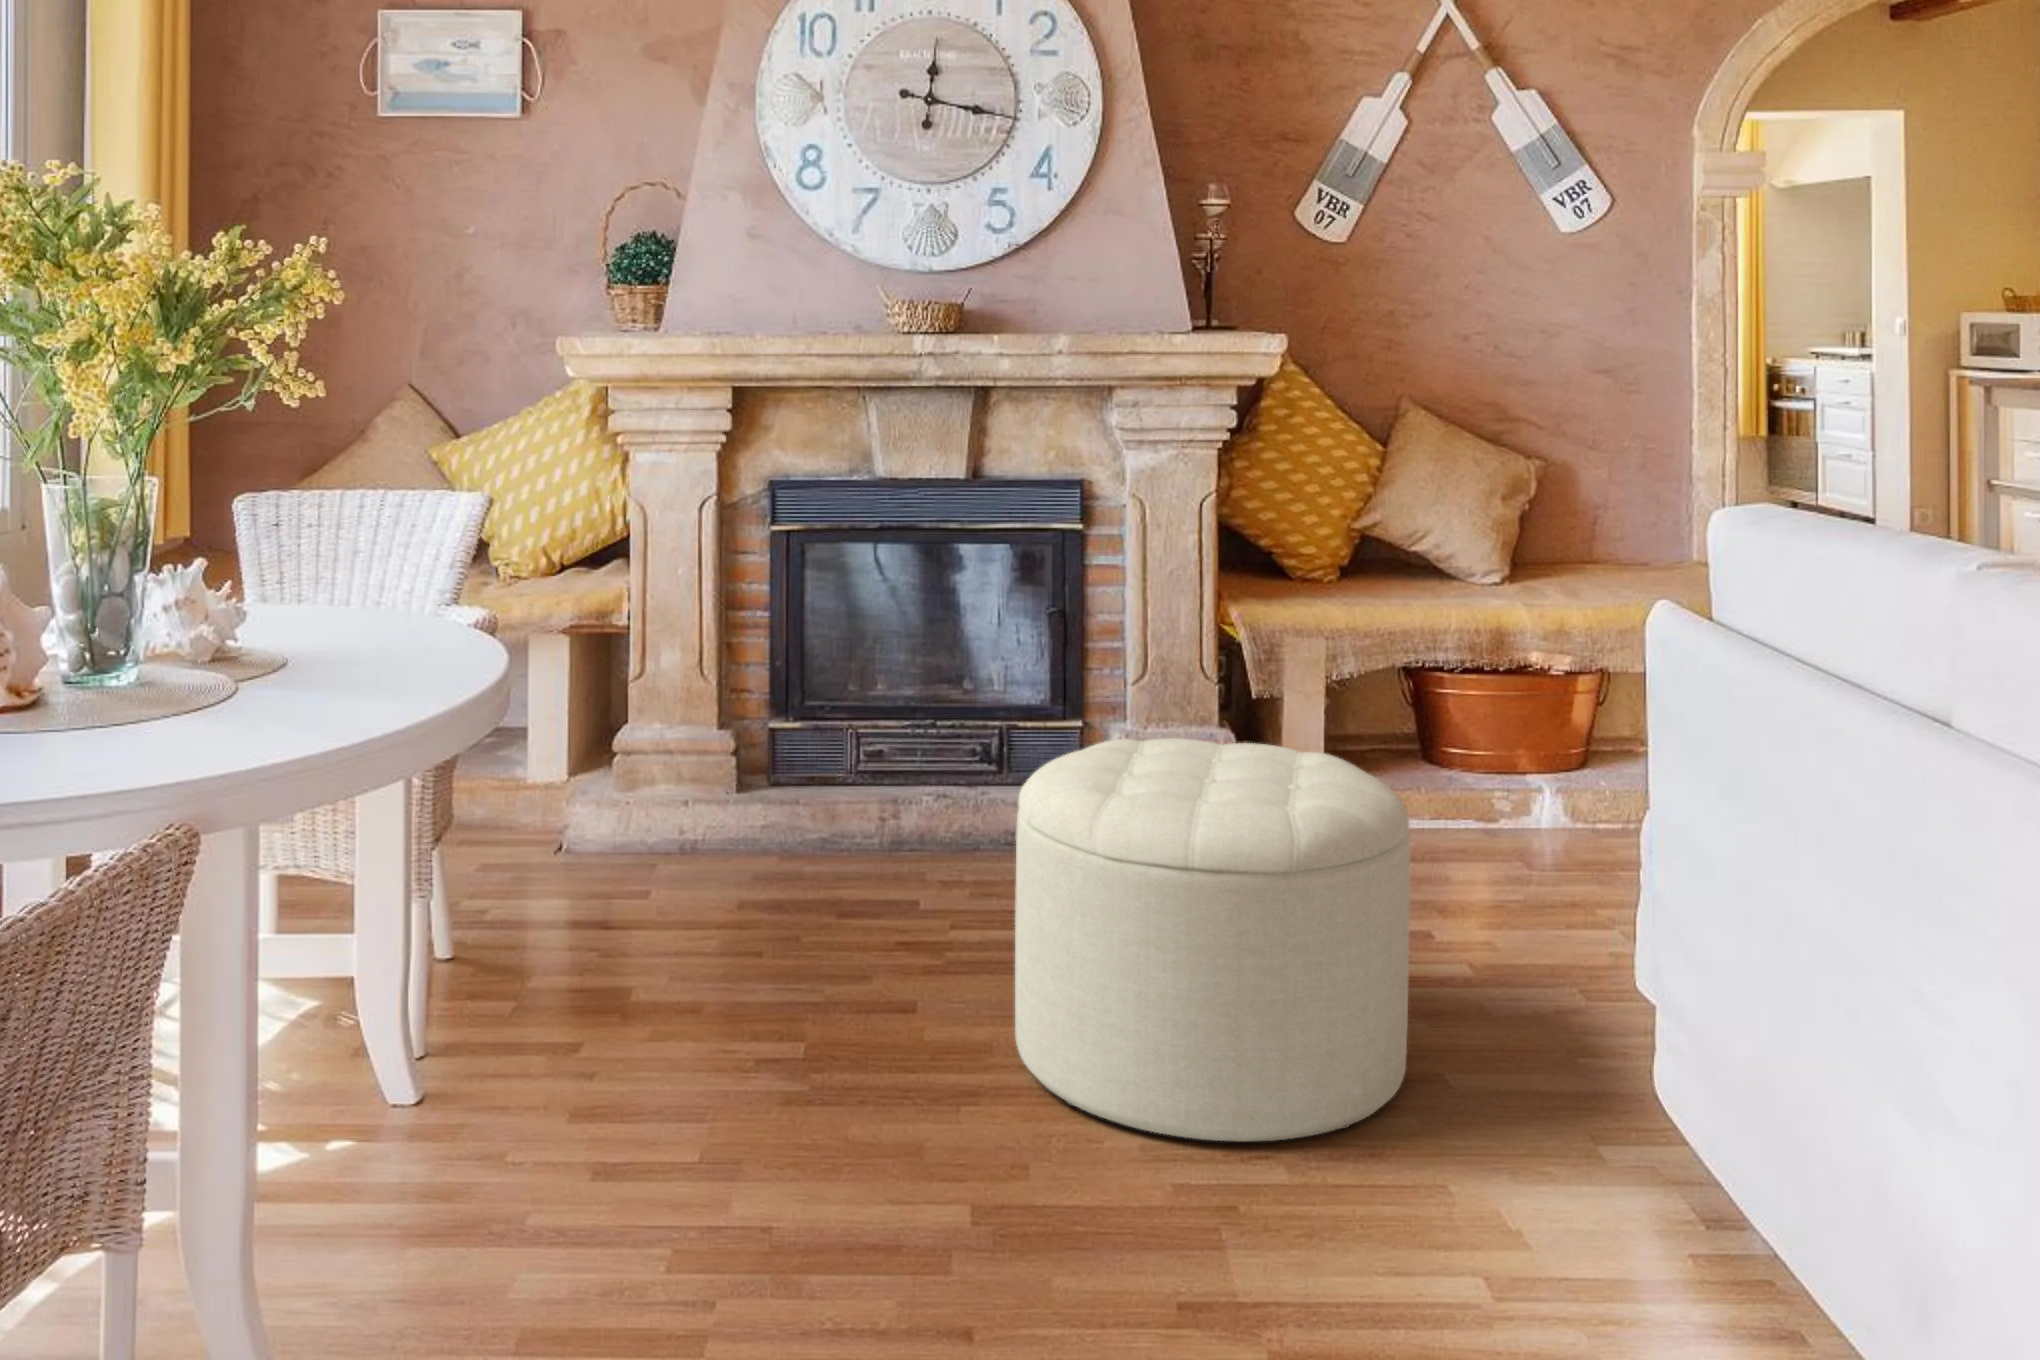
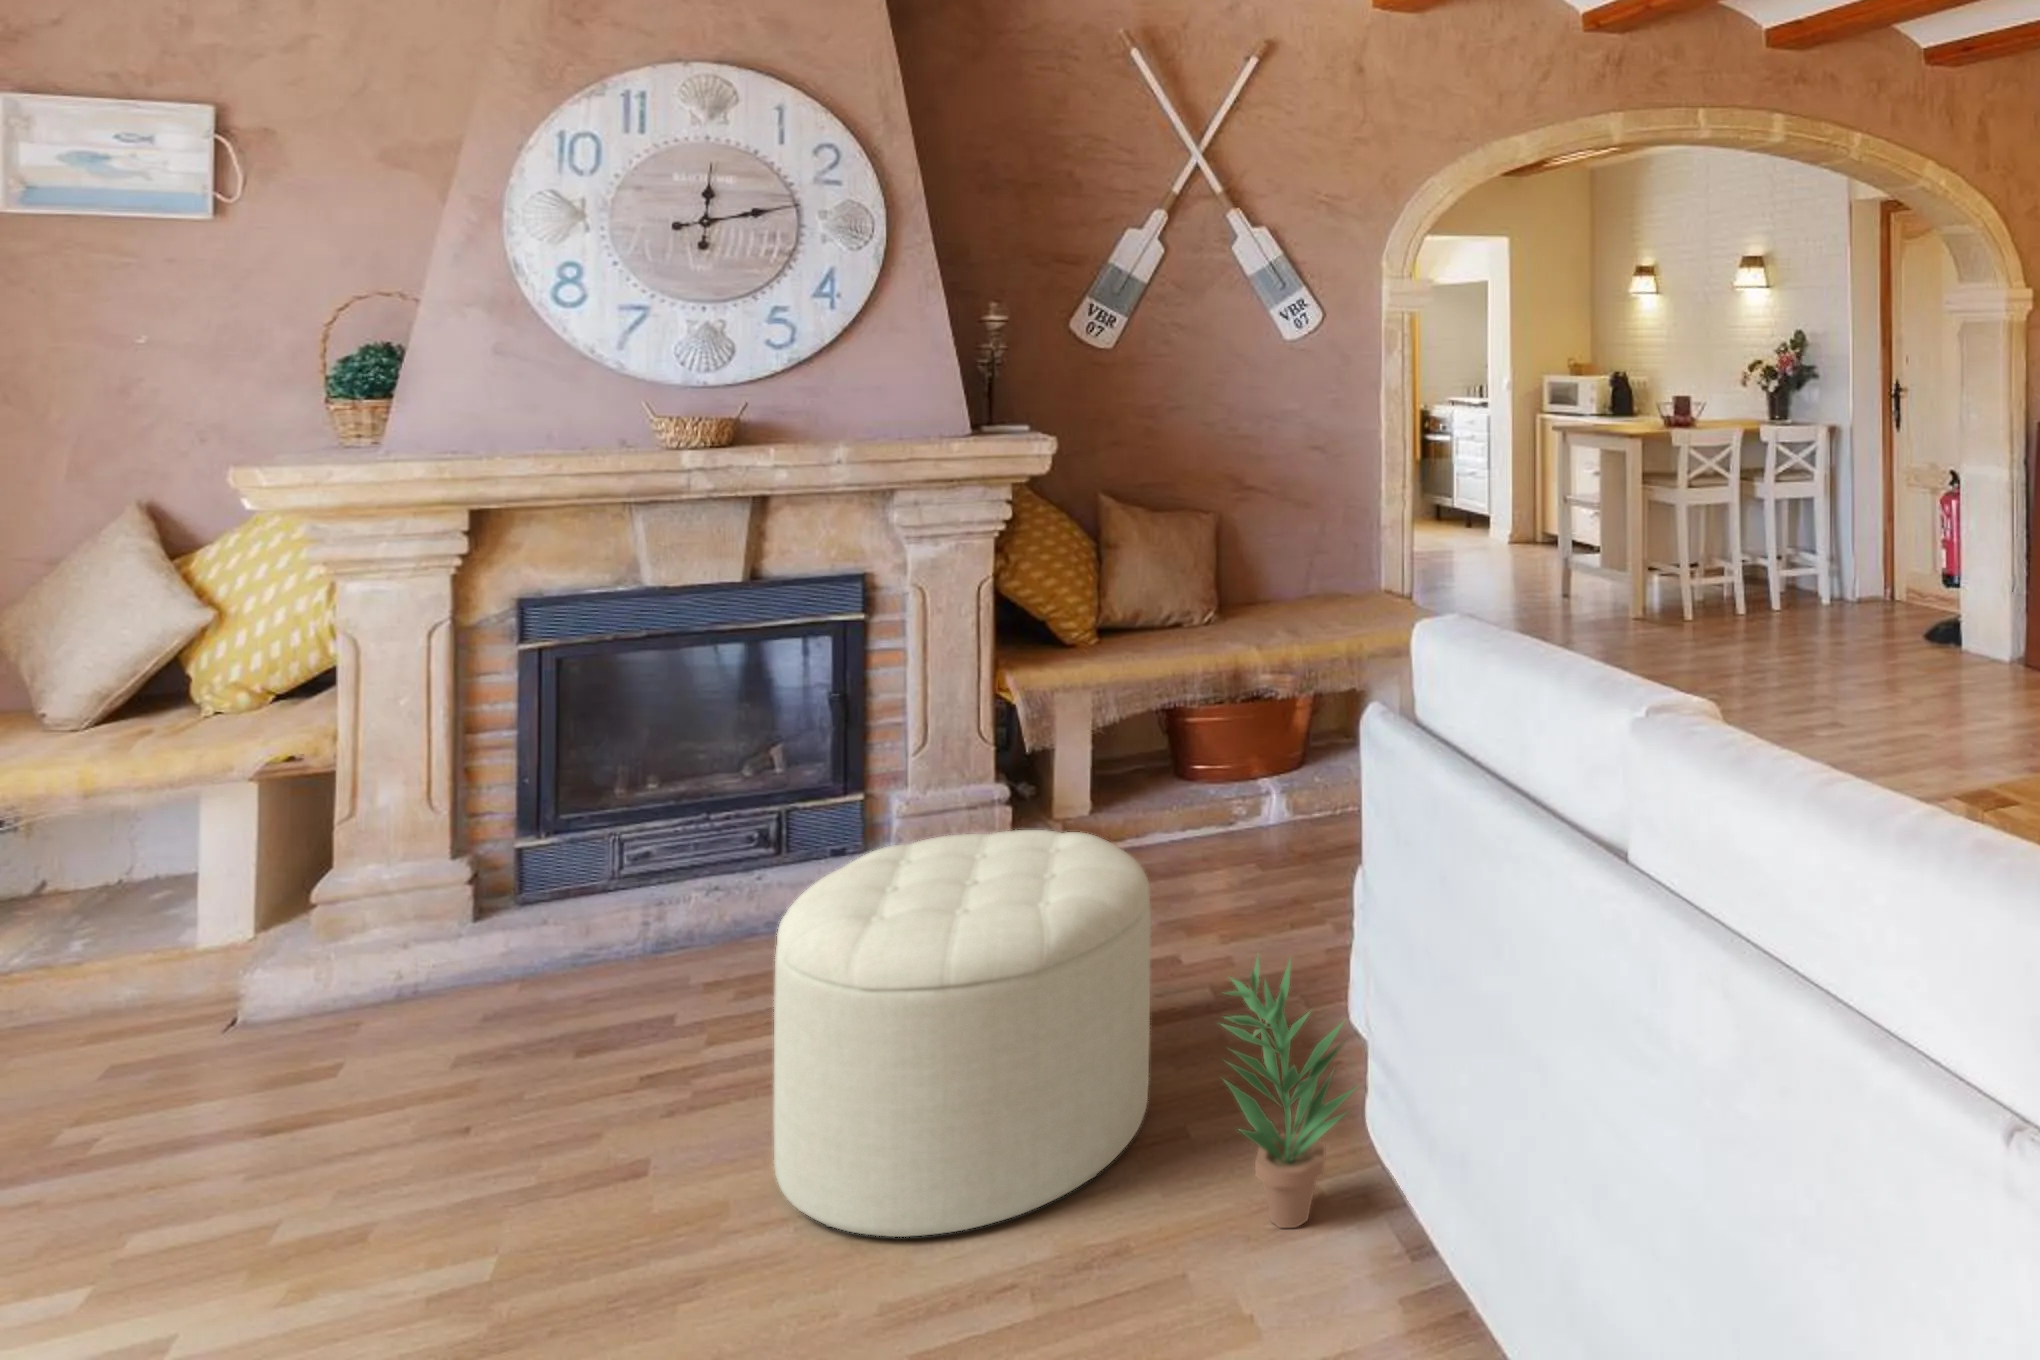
potted plant: none [1495,894,1684,1232] -> present [1221,959,1356,1228]

